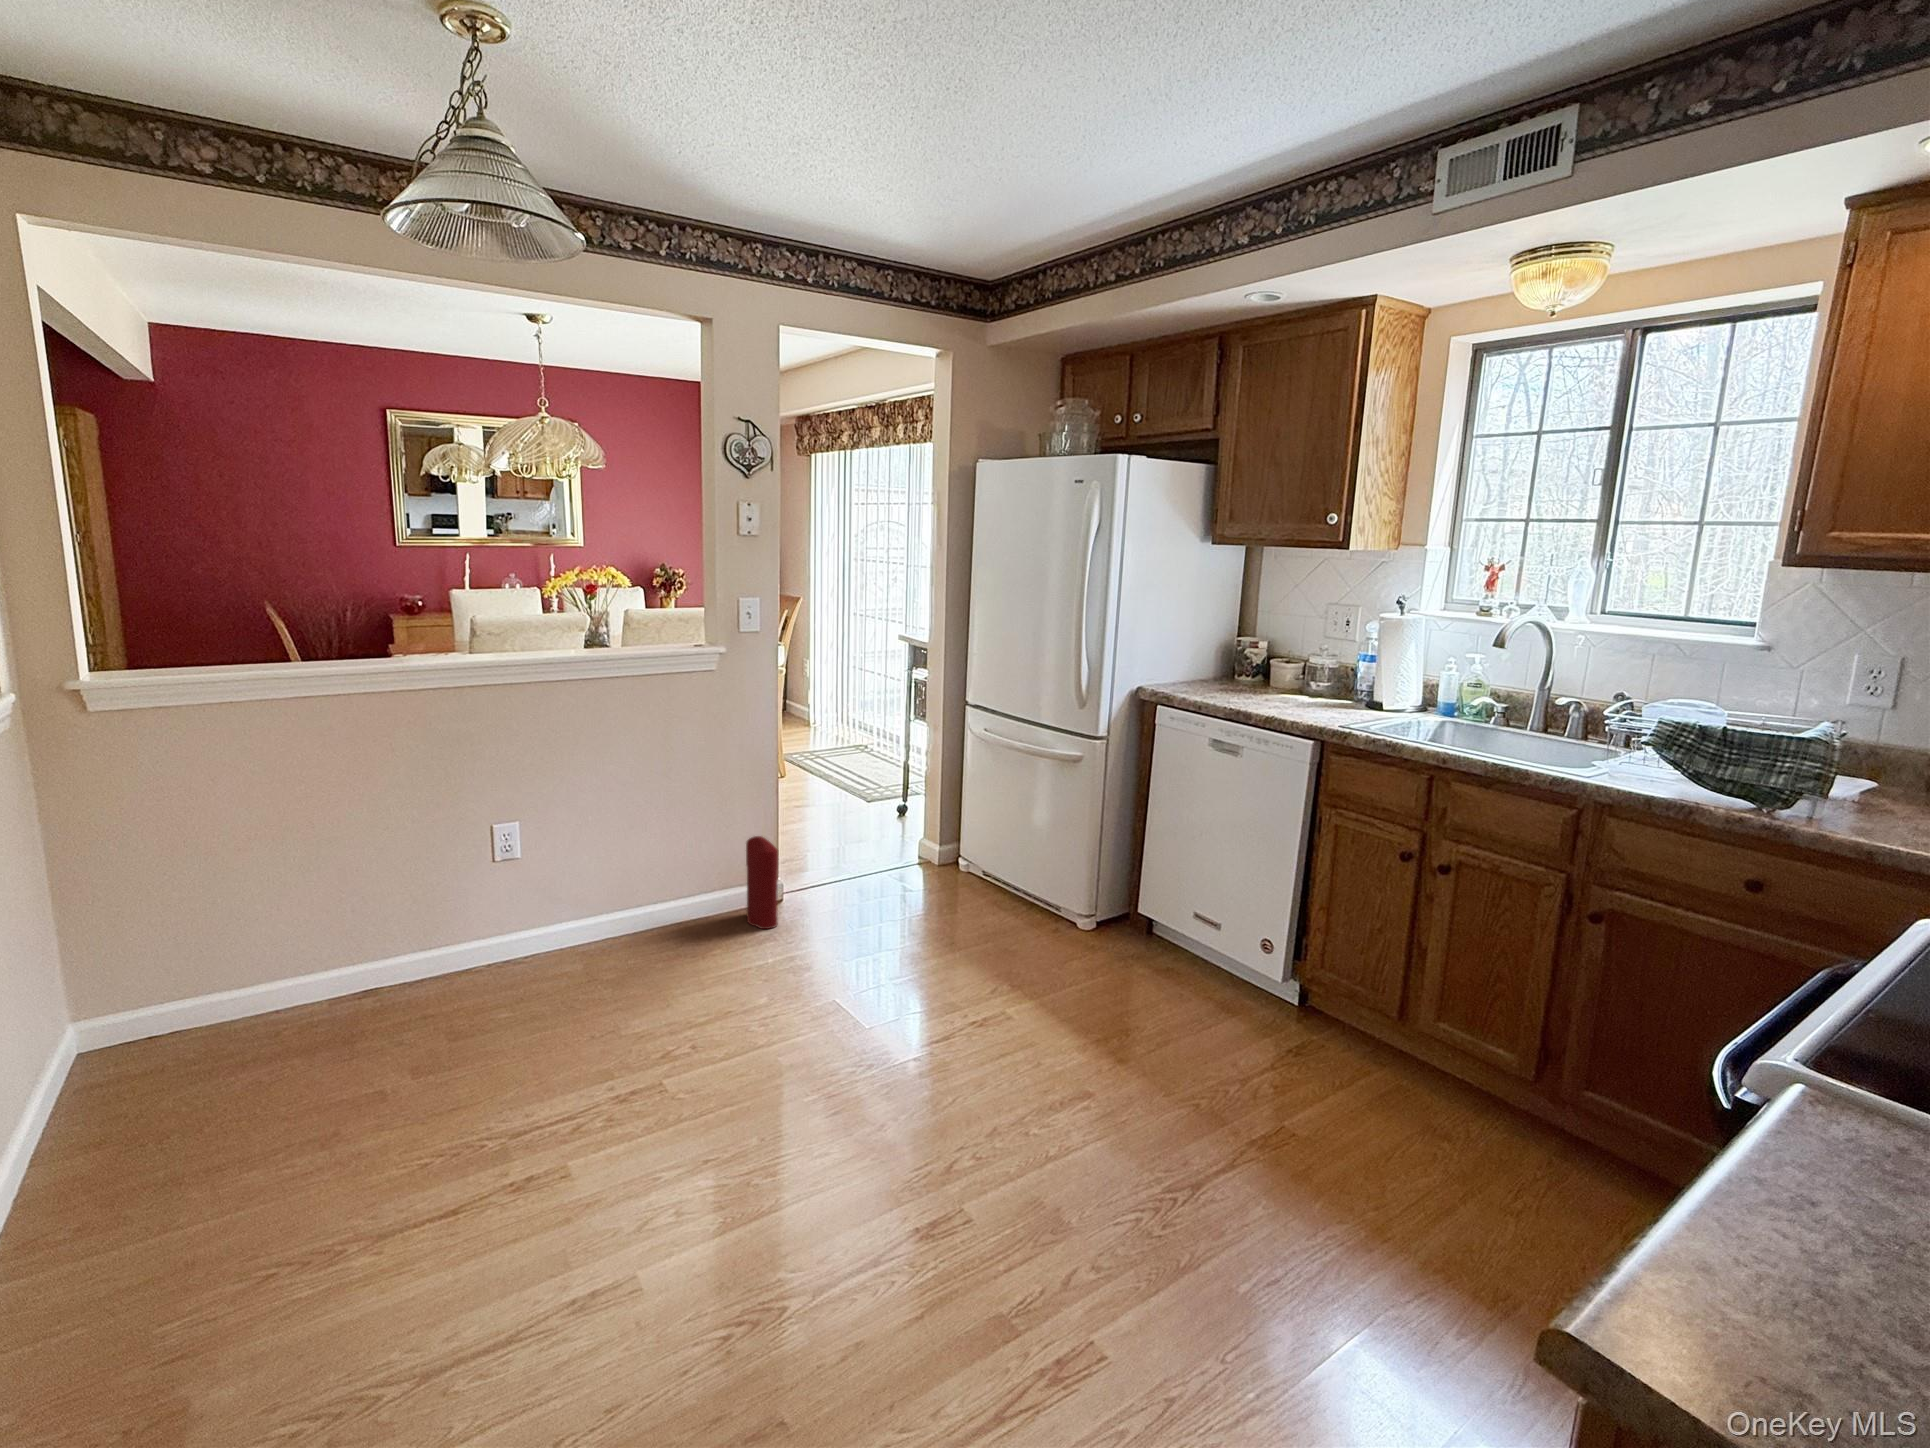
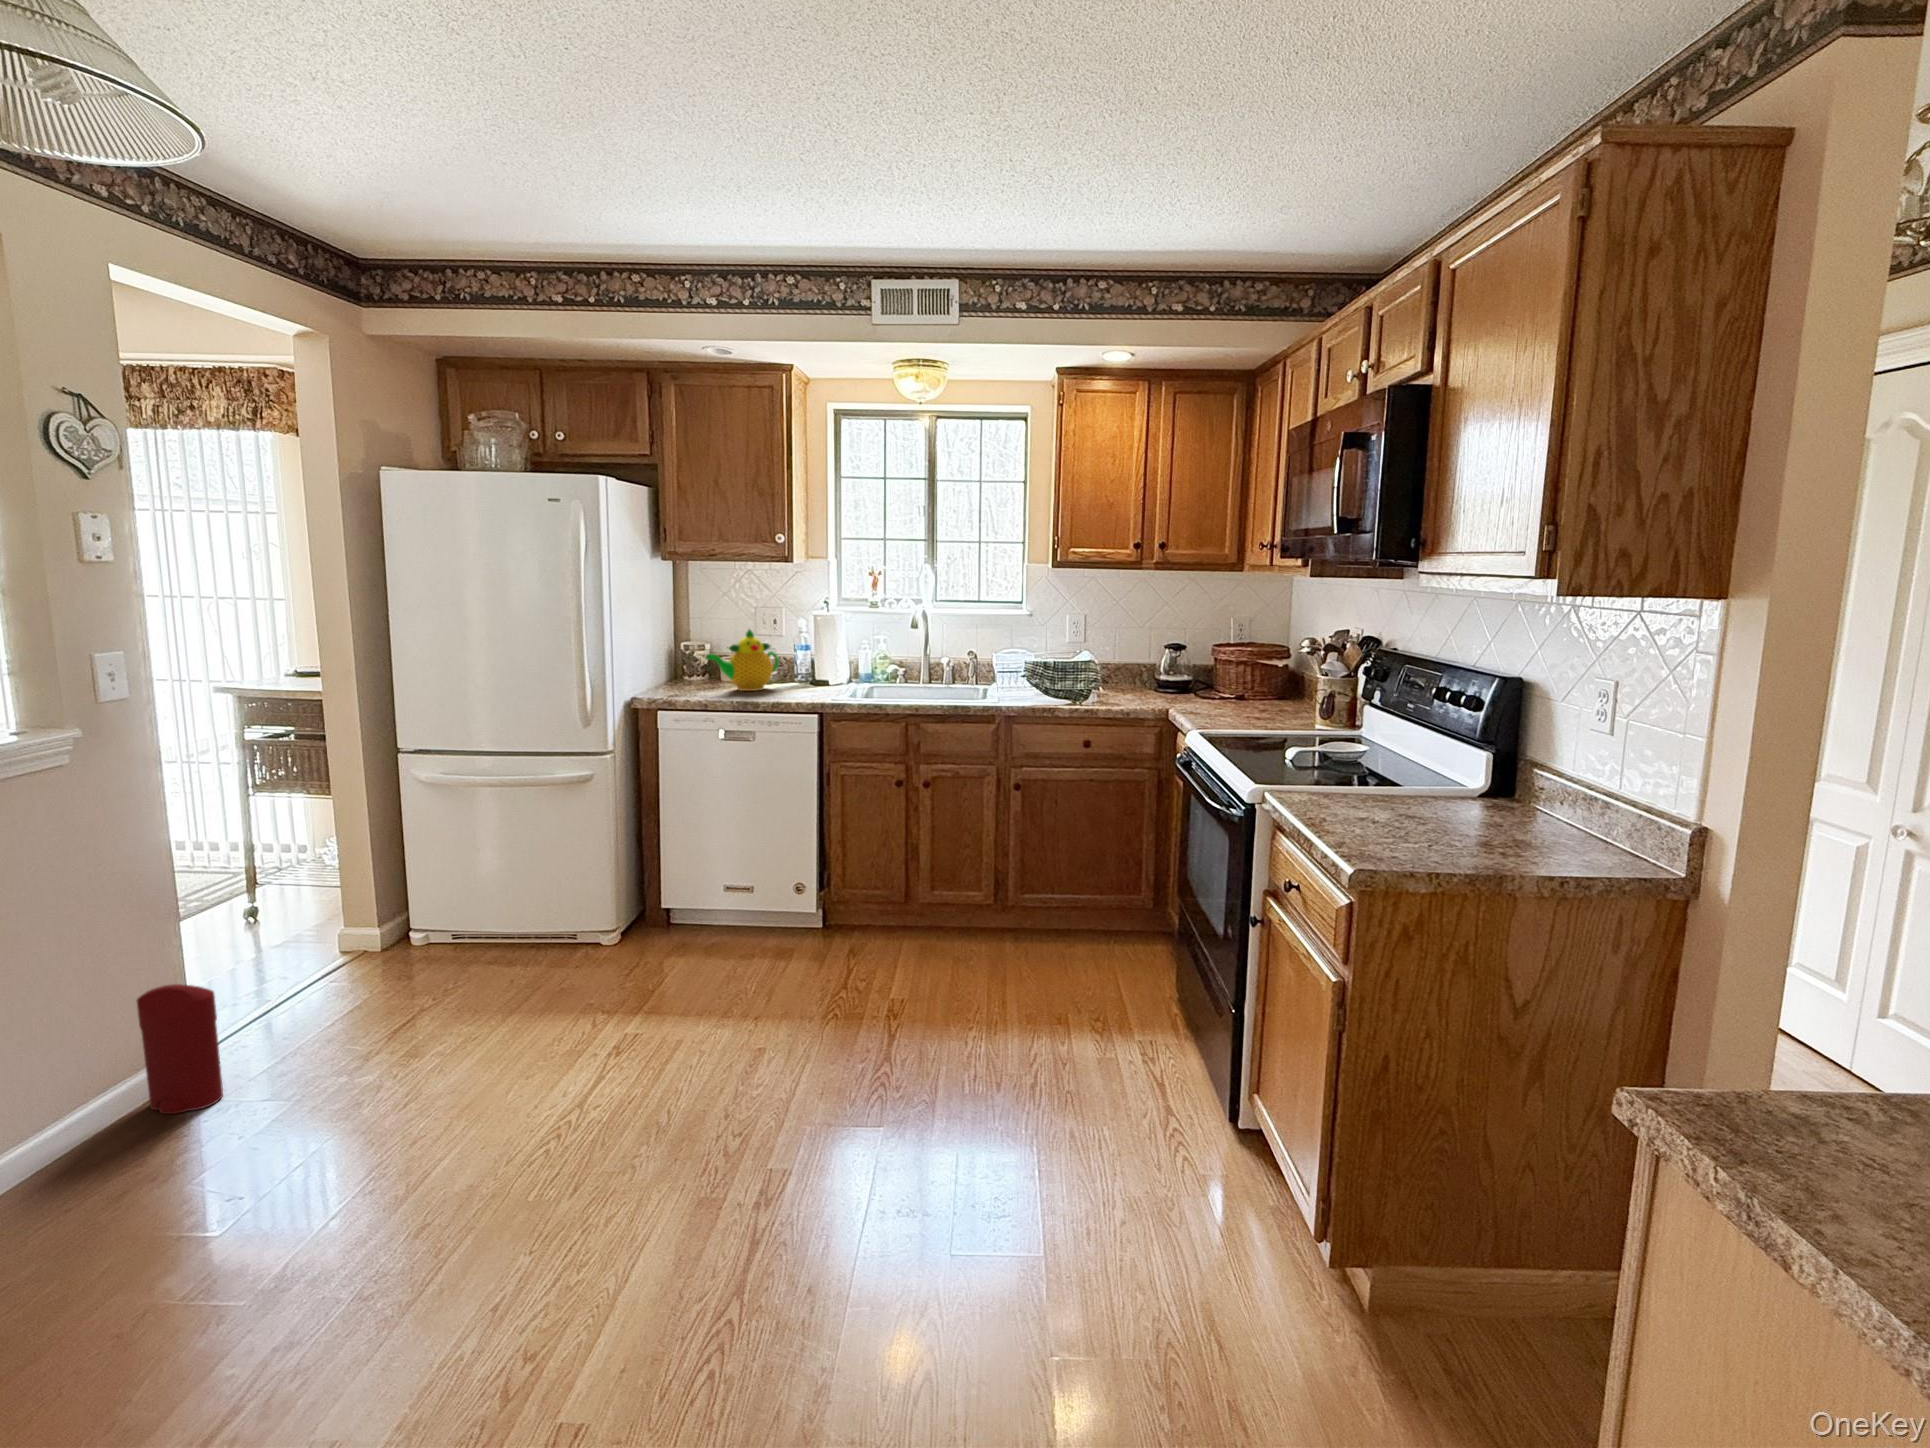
teapot: none [1220,625,1316,701] -> present [706,629,778,691]

